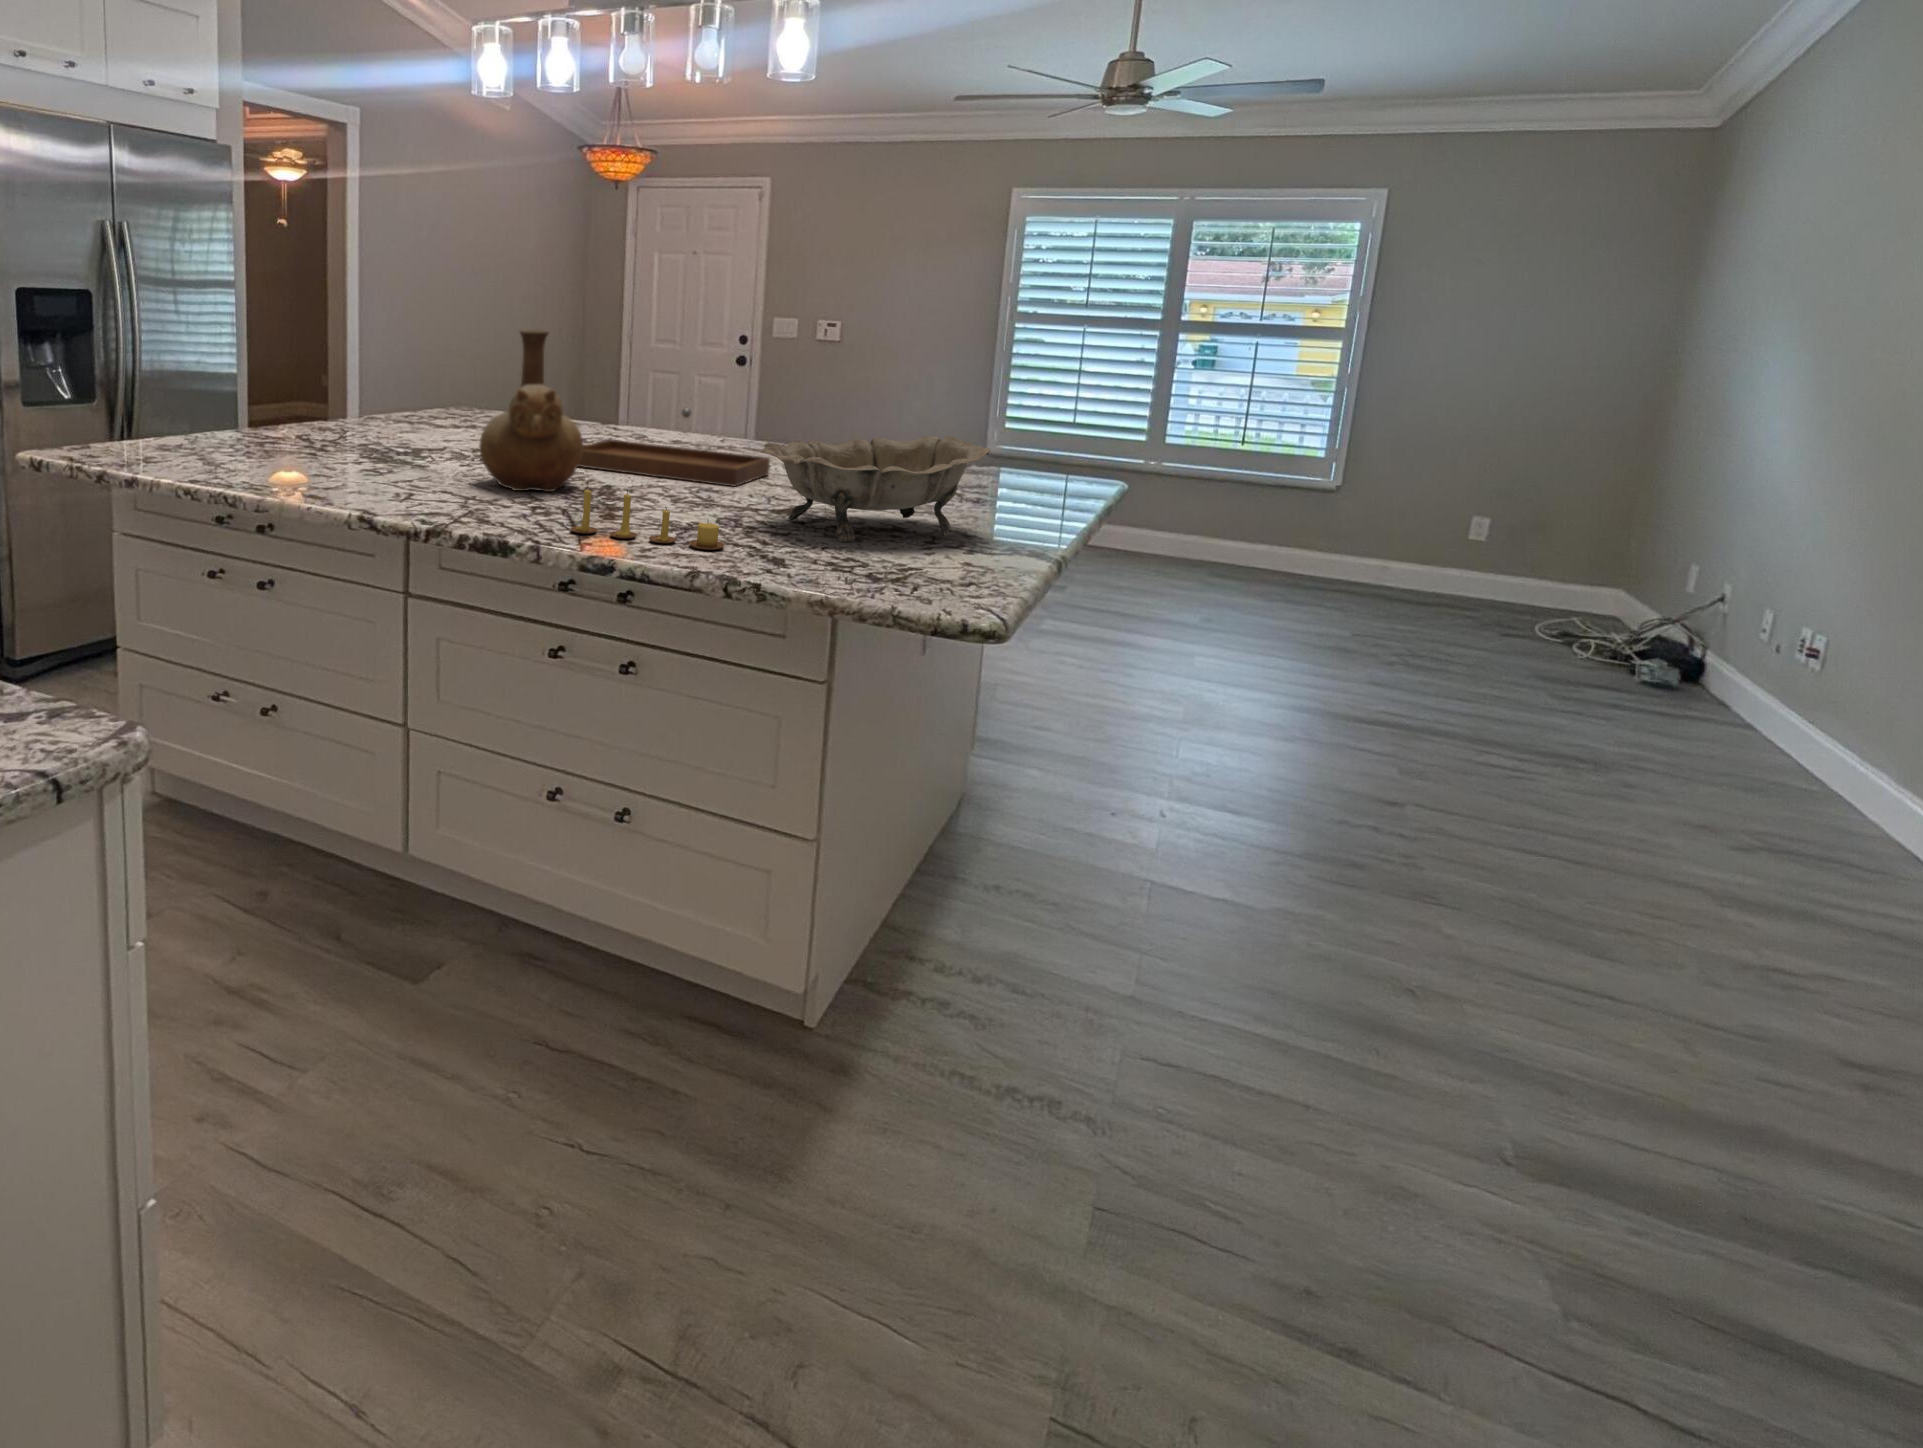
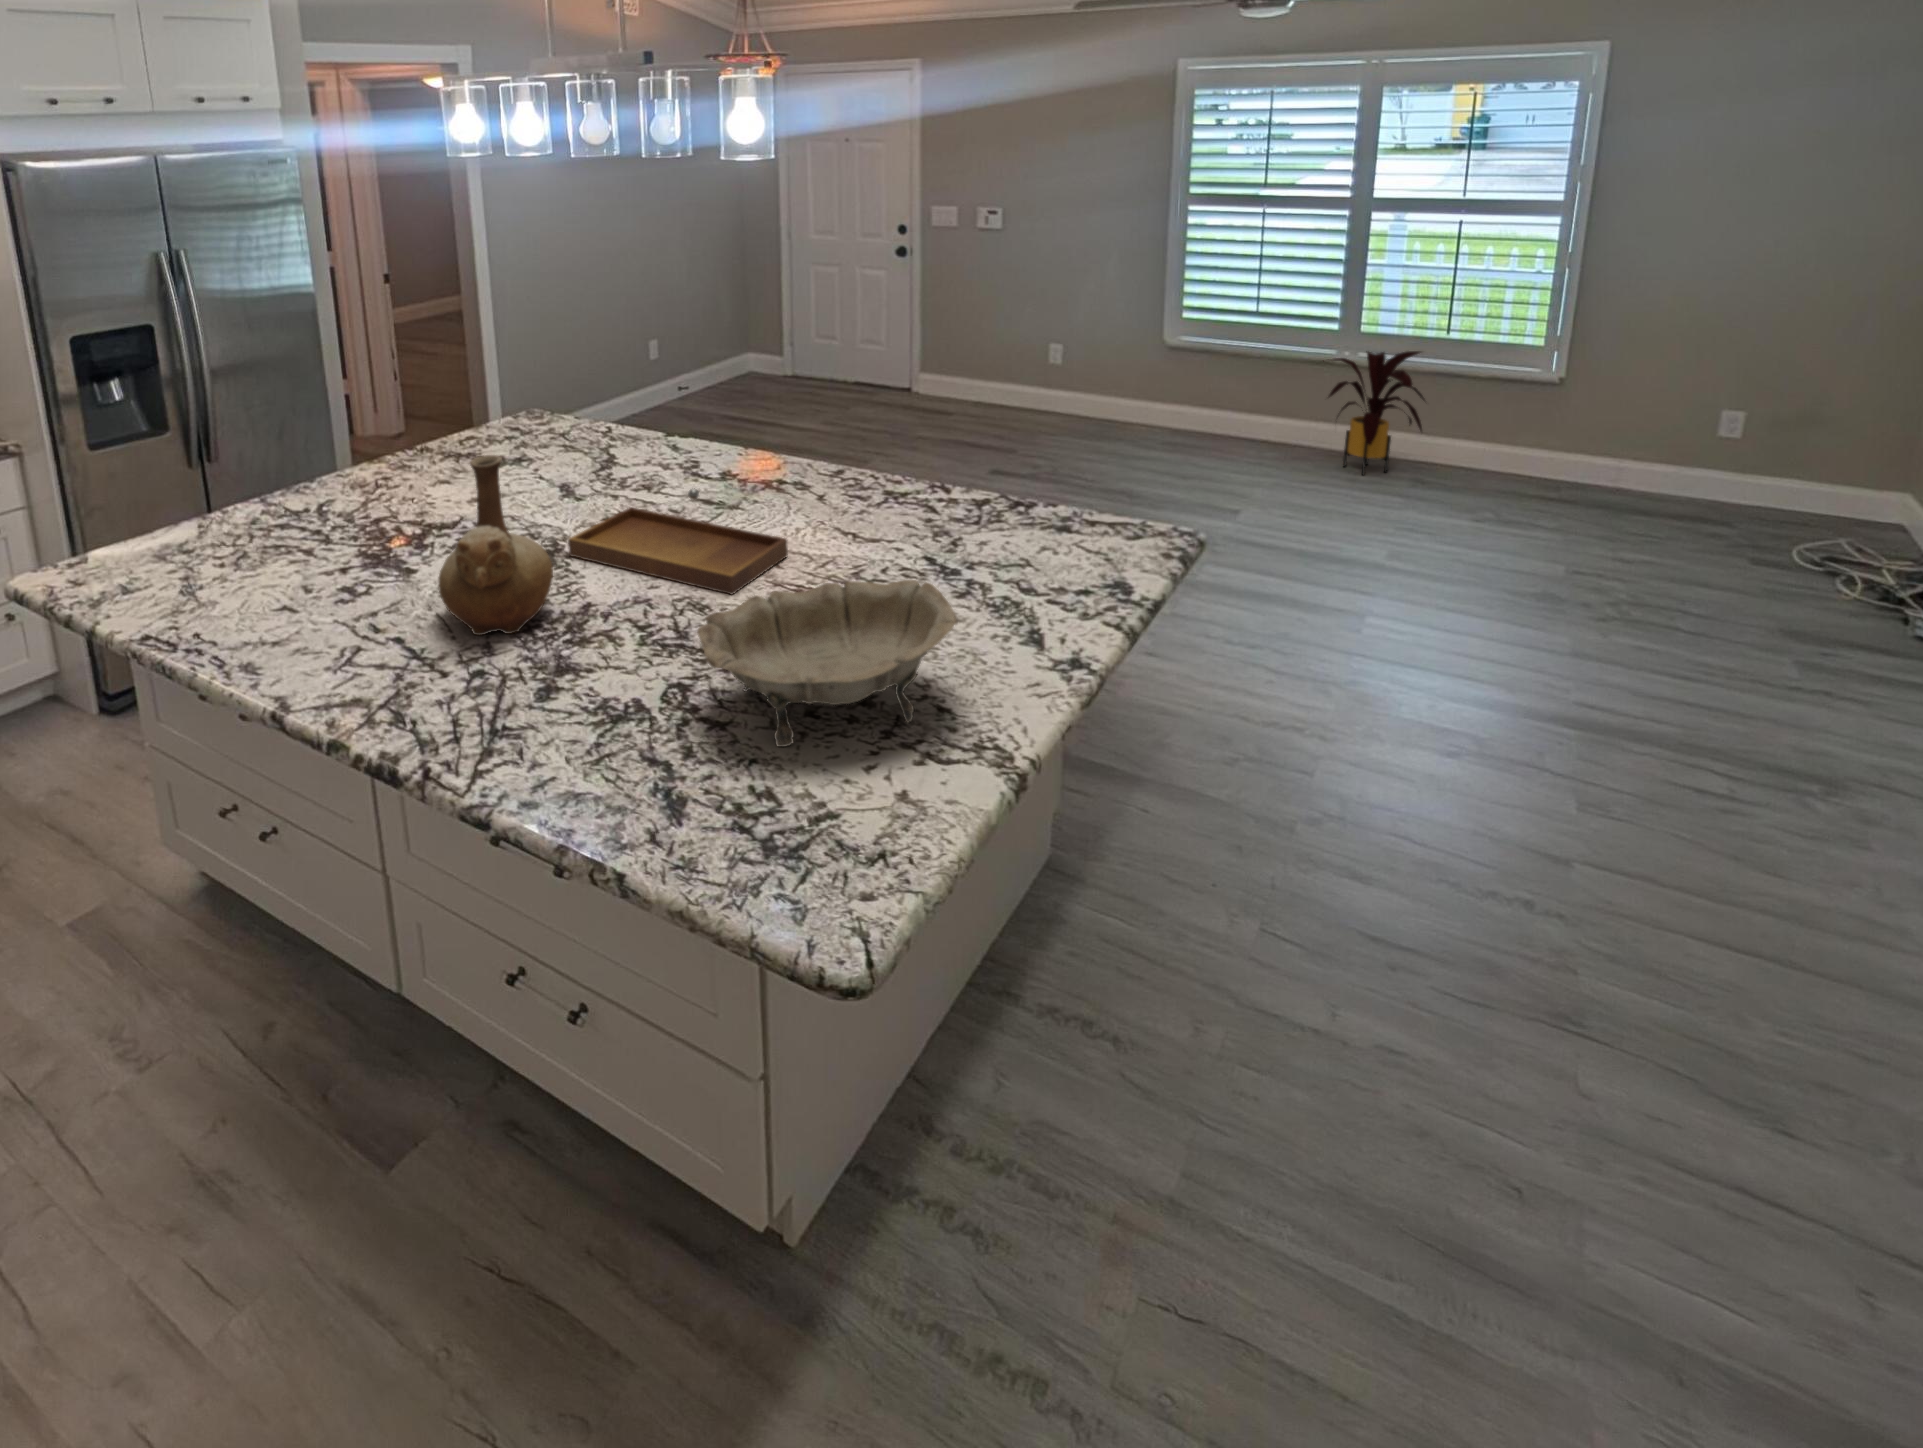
house plant: none [1130,458,1224,568] -> present [1323,351,1424,474]
candle: present [571,486,725,550] -> none [476,700,631,788]

